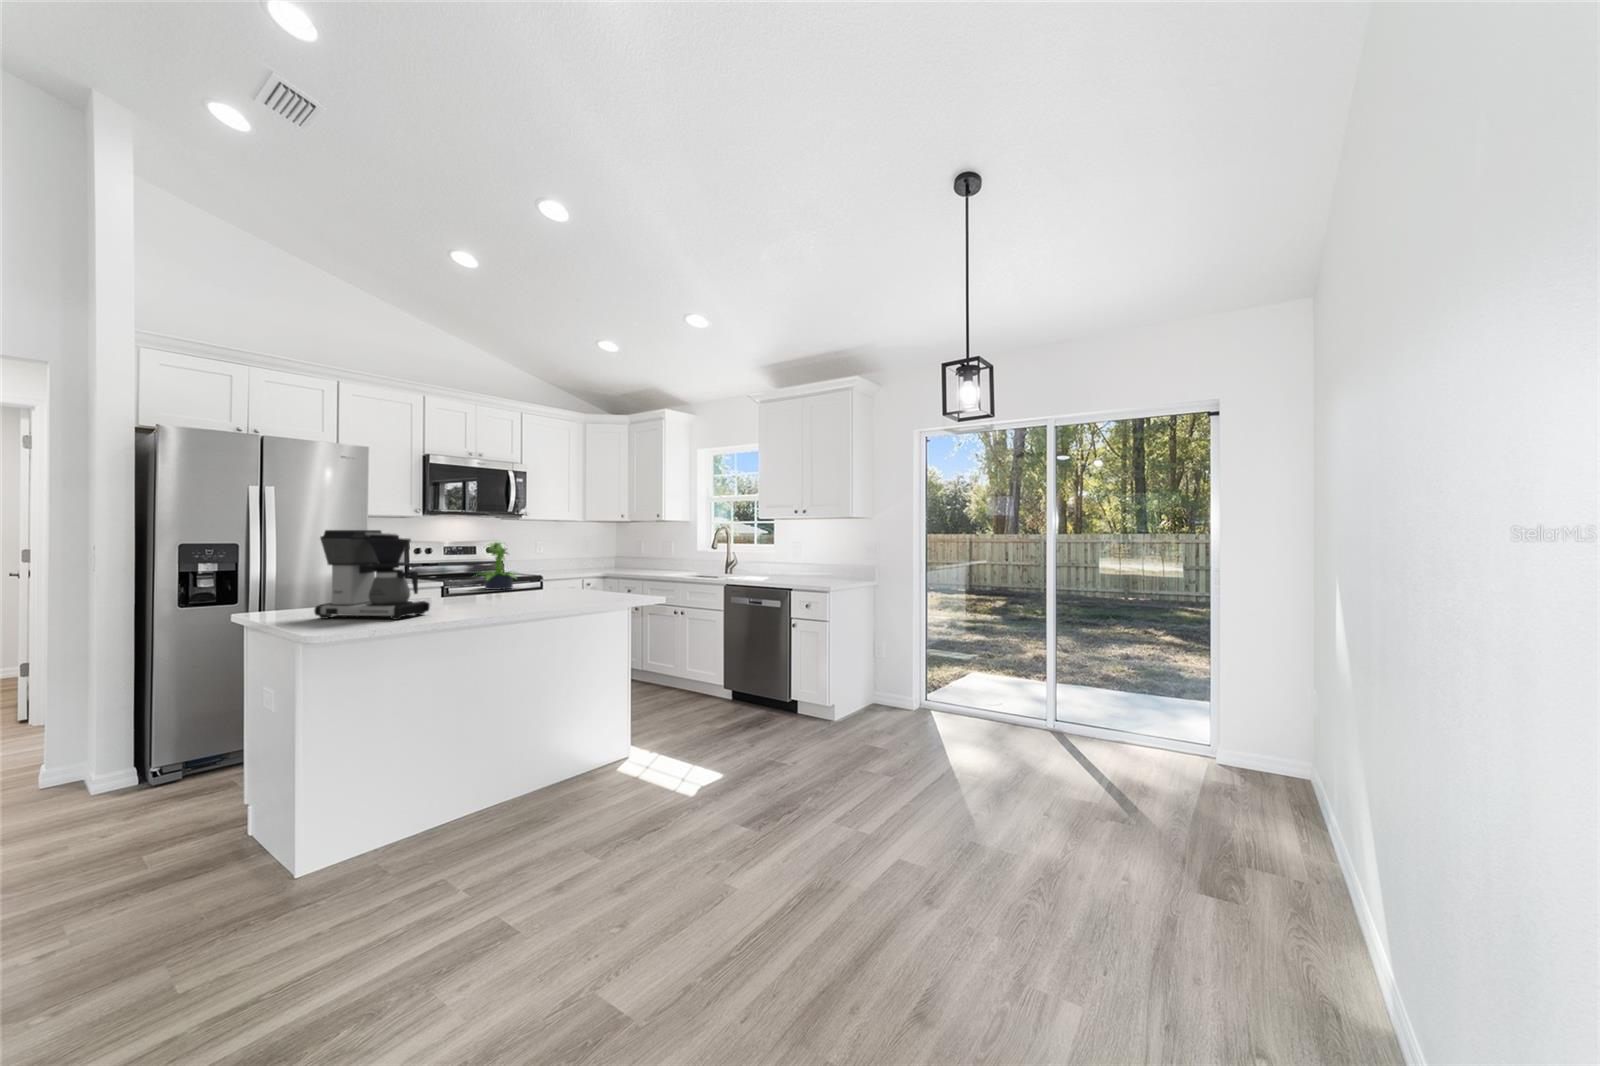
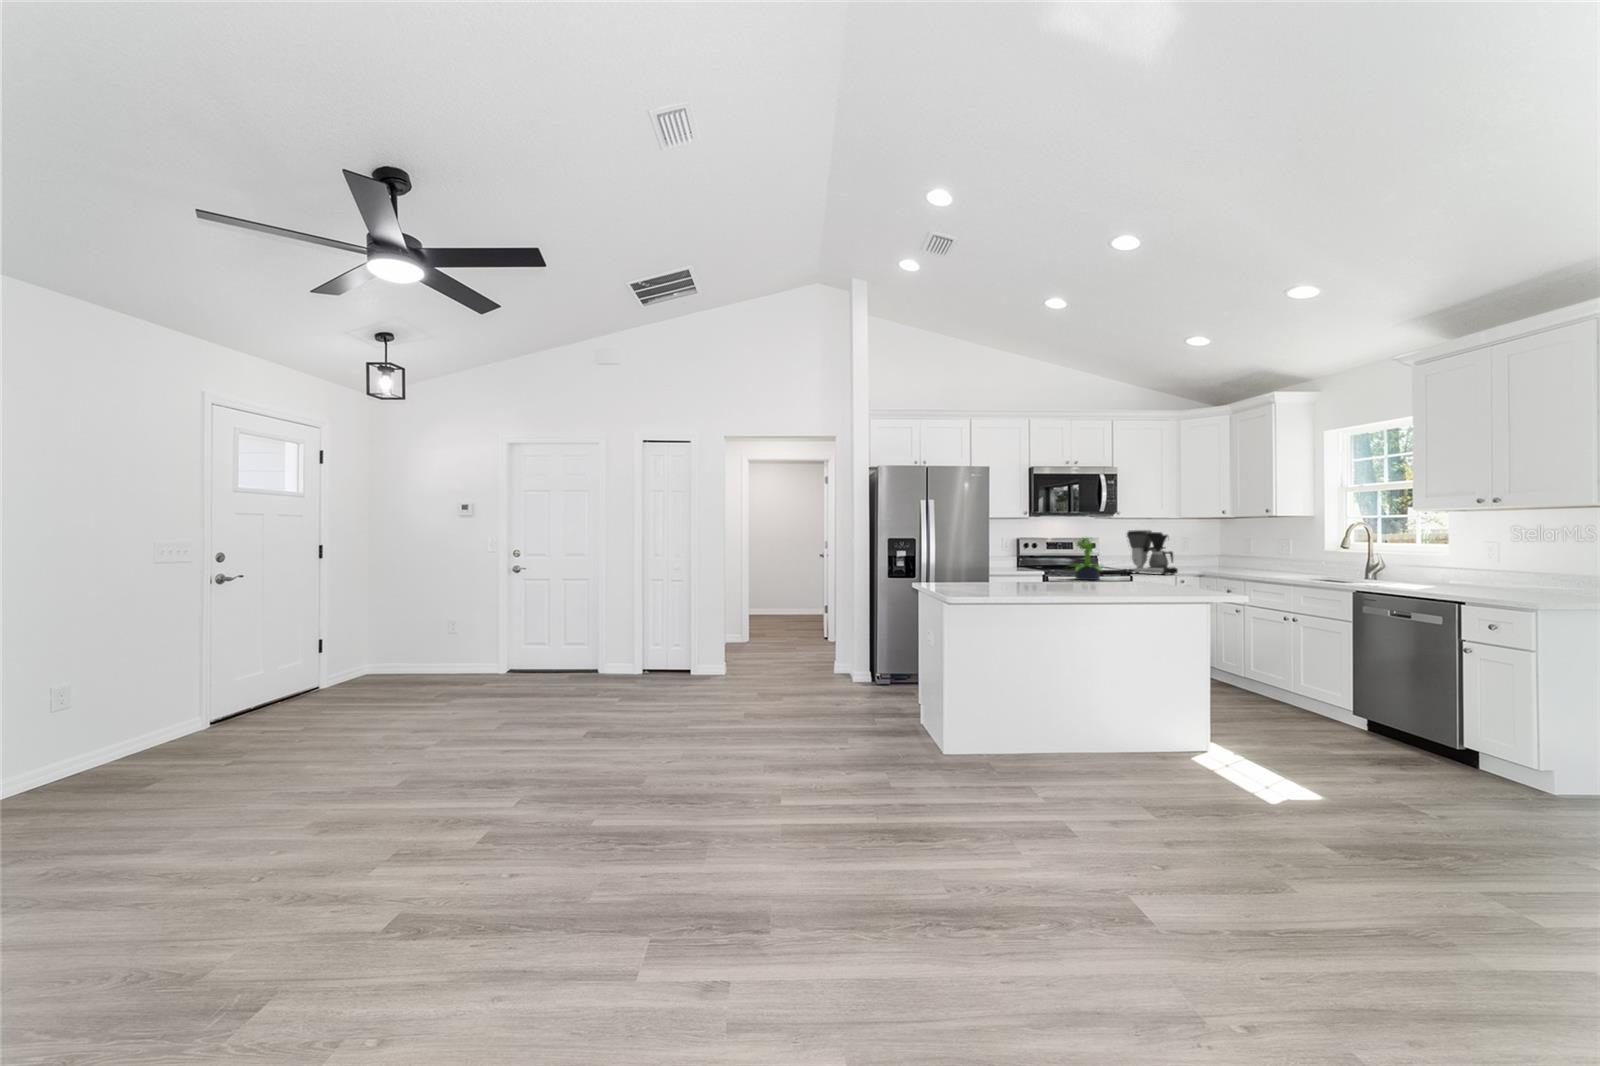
coffee maker: present [314,530,430,620] -> present [1124,530,1178,575]

